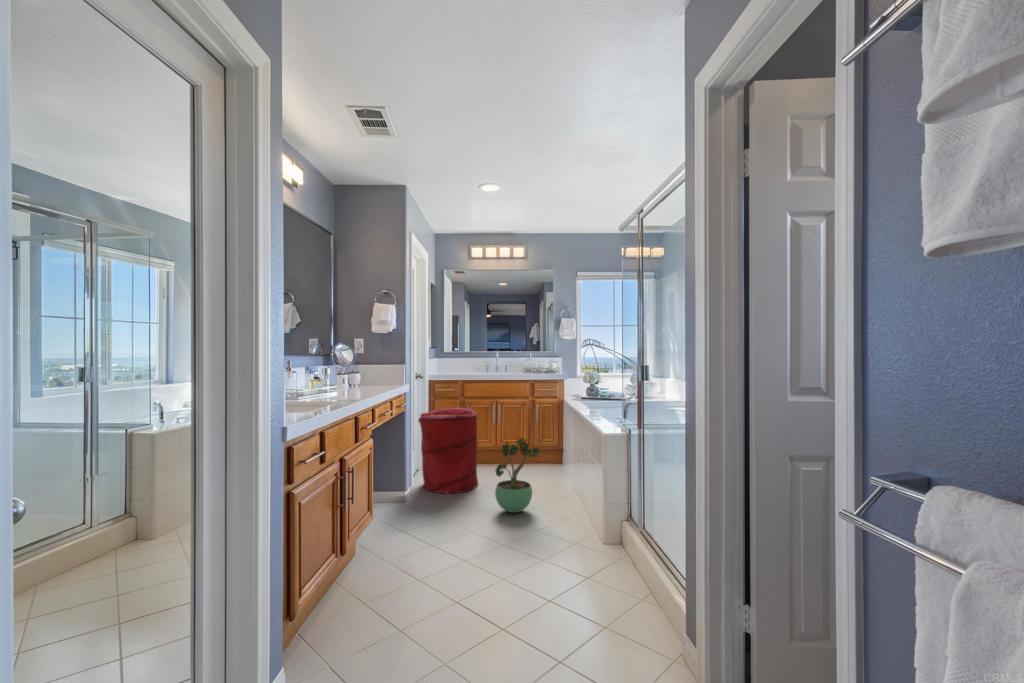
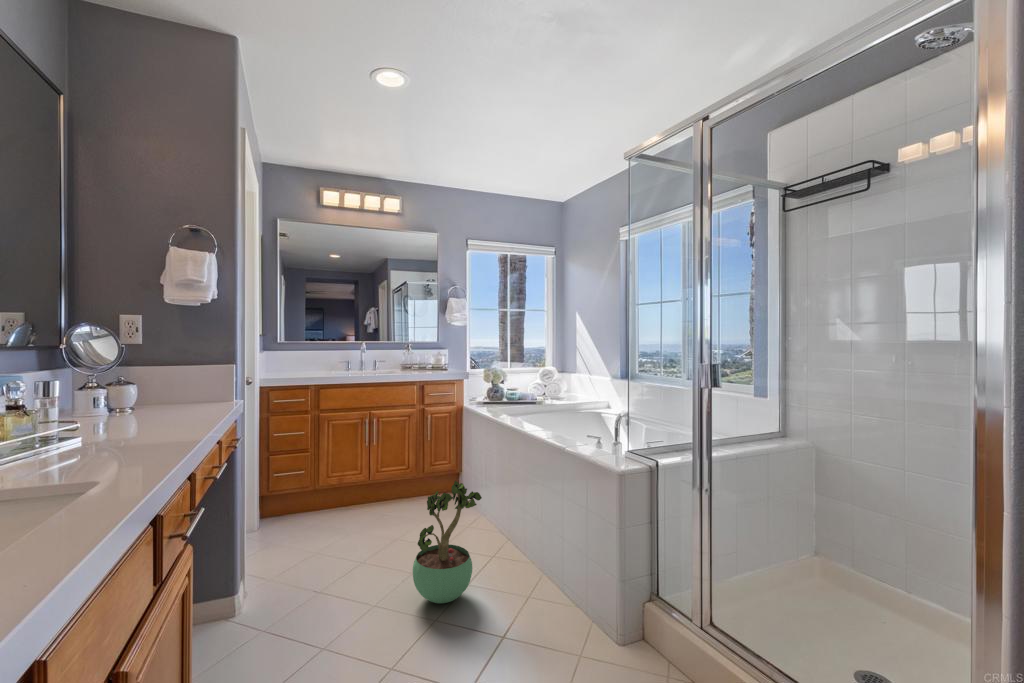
laundry hamper: present [418,408,478,493] -> none [254,429,357,578]

